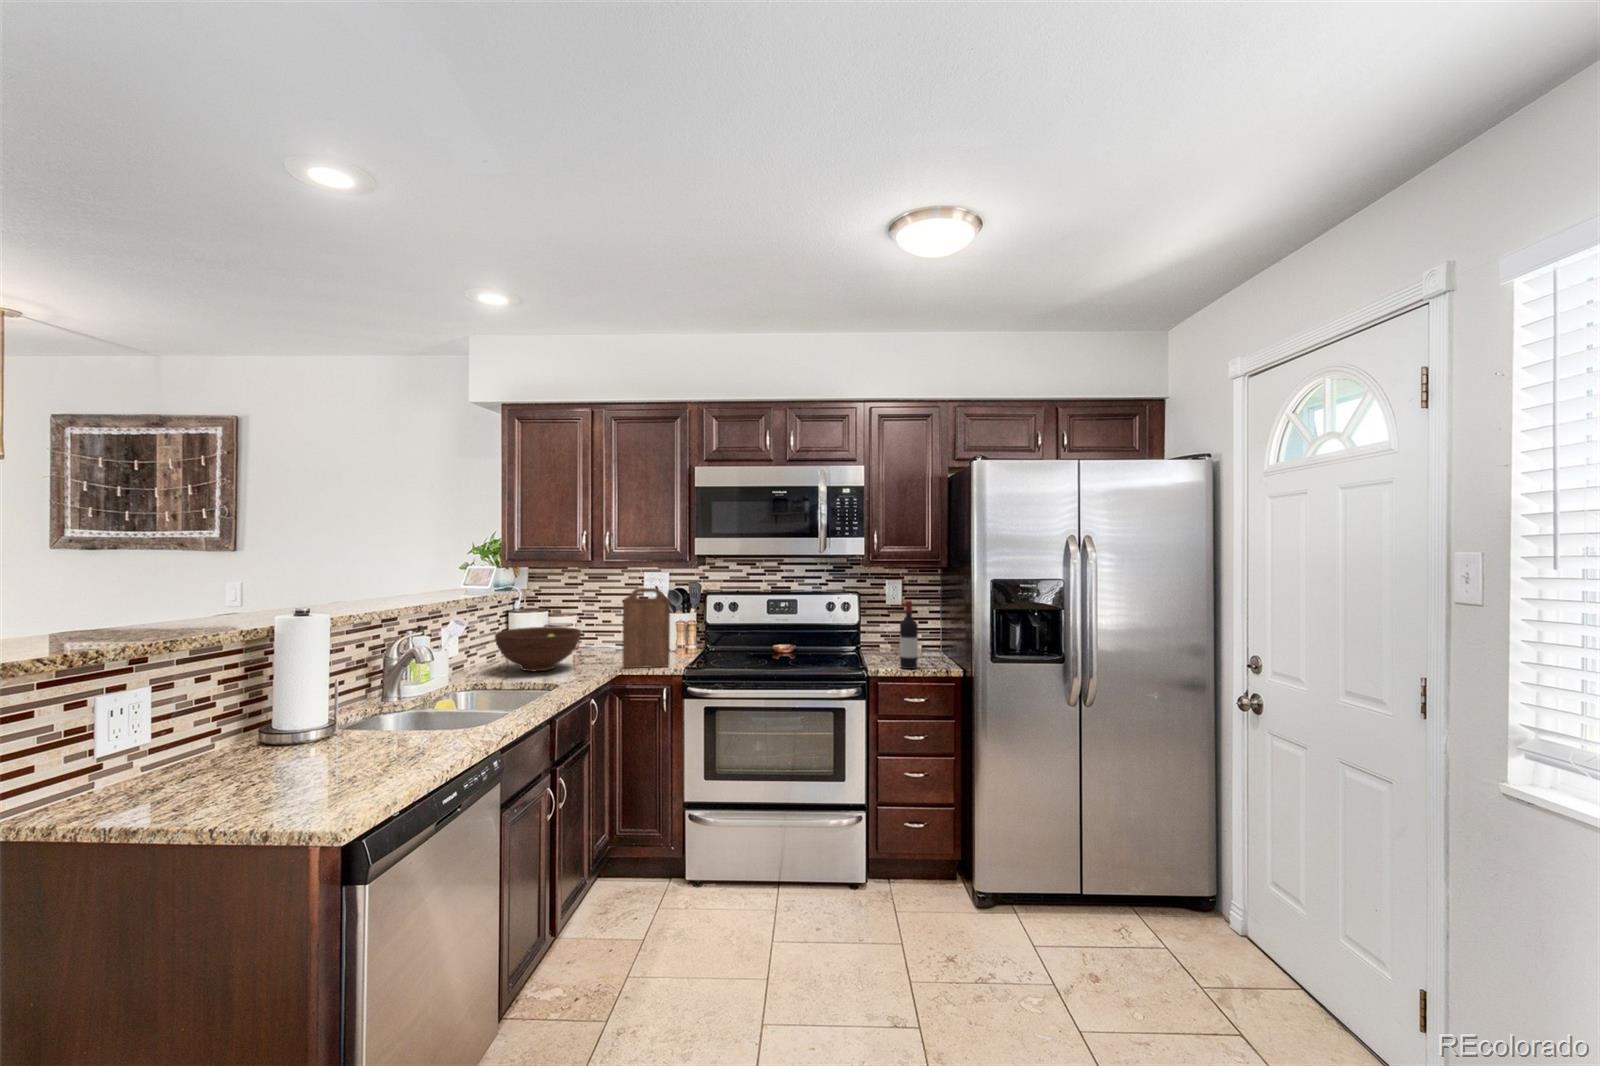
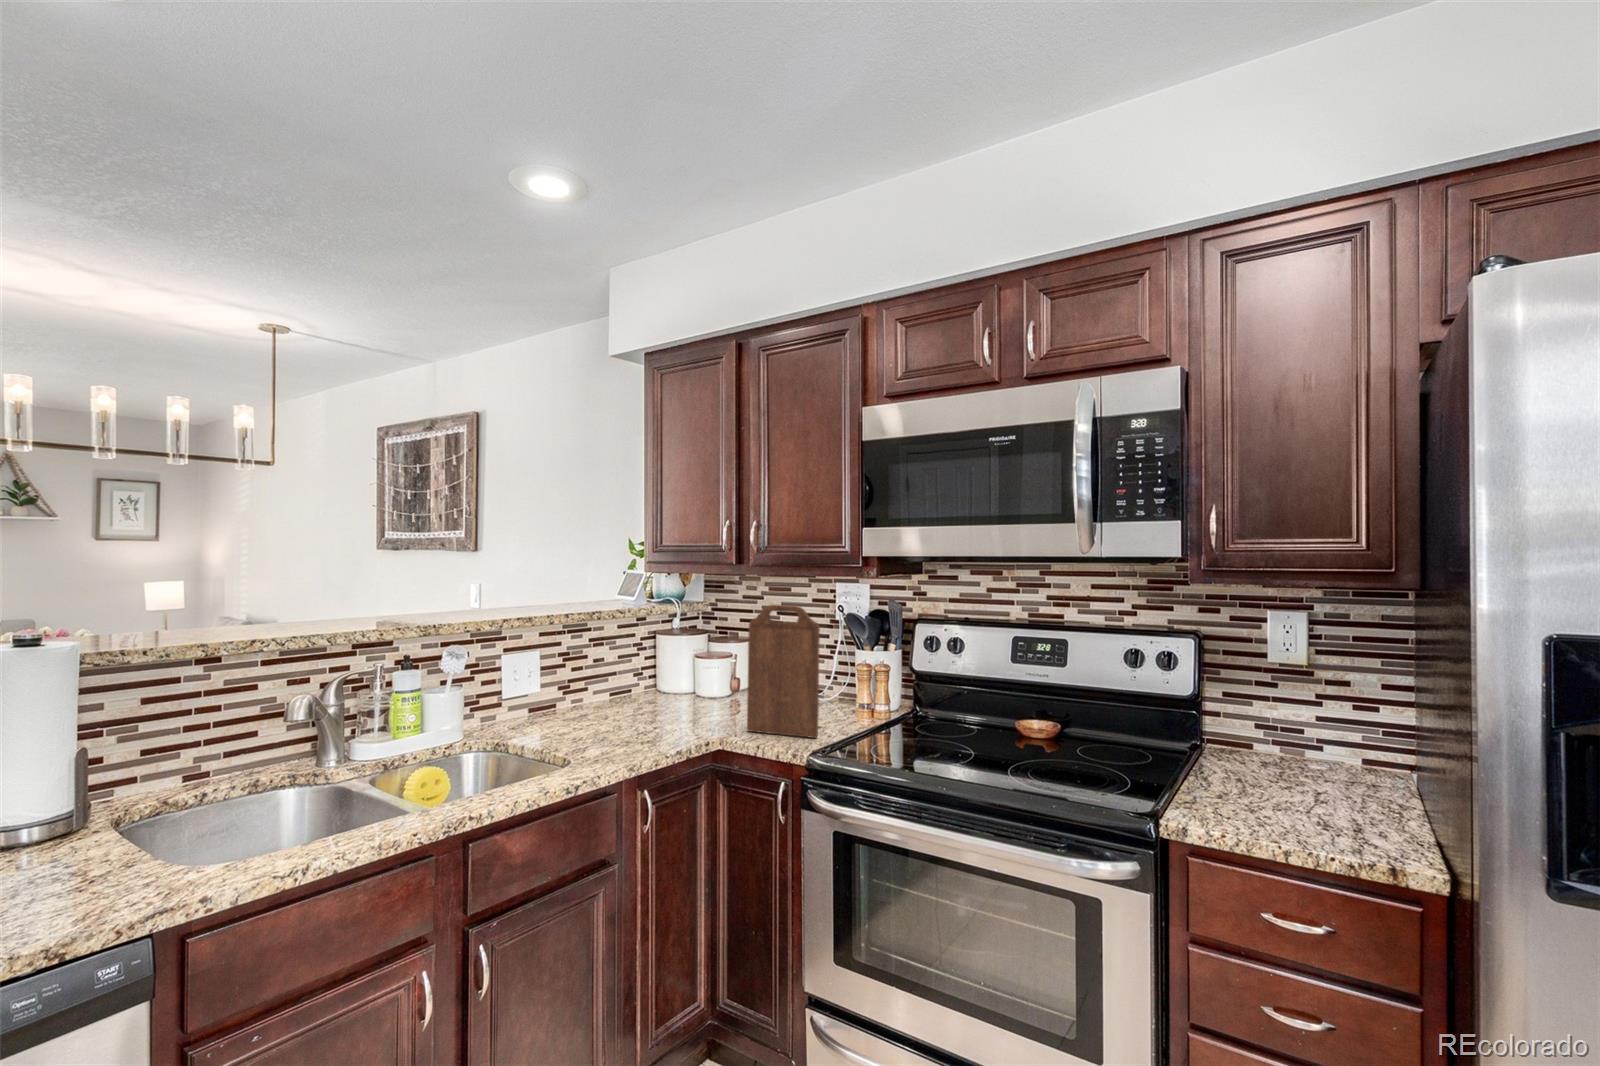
wine bottle: present [900,600,918,669] -> none [1281,659,1332,823]
fruit bowl: present [495,627,581,671] -> none [580,654,701,721]

